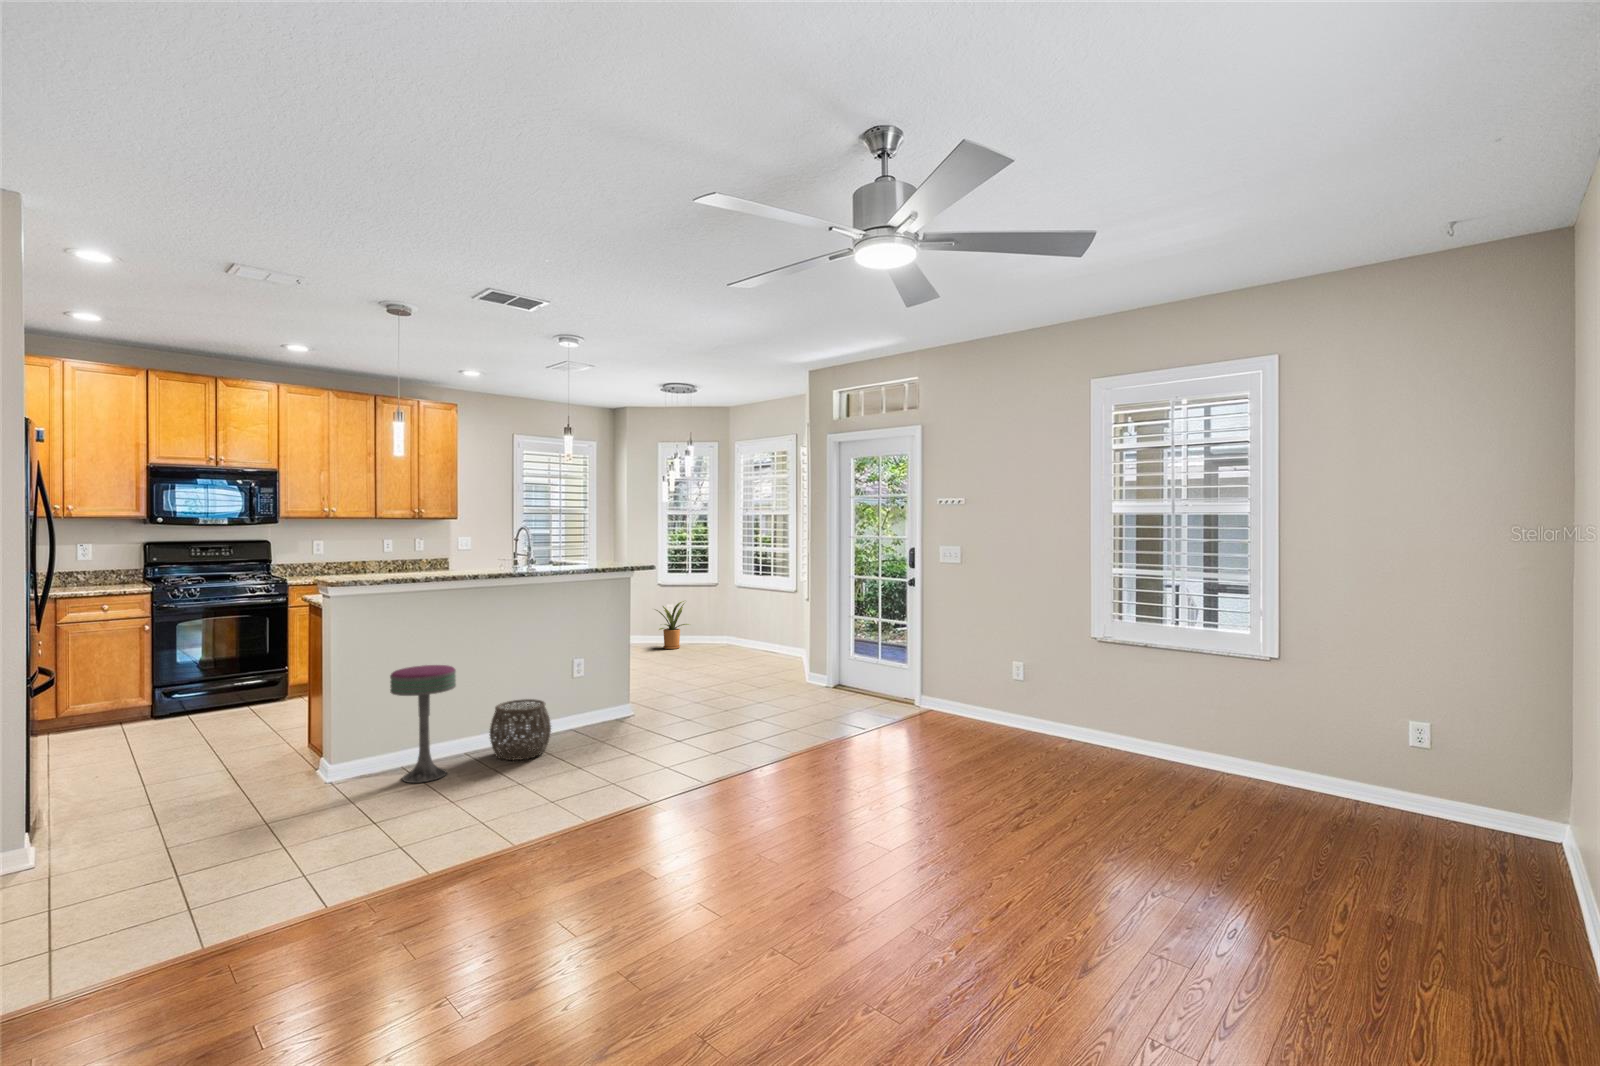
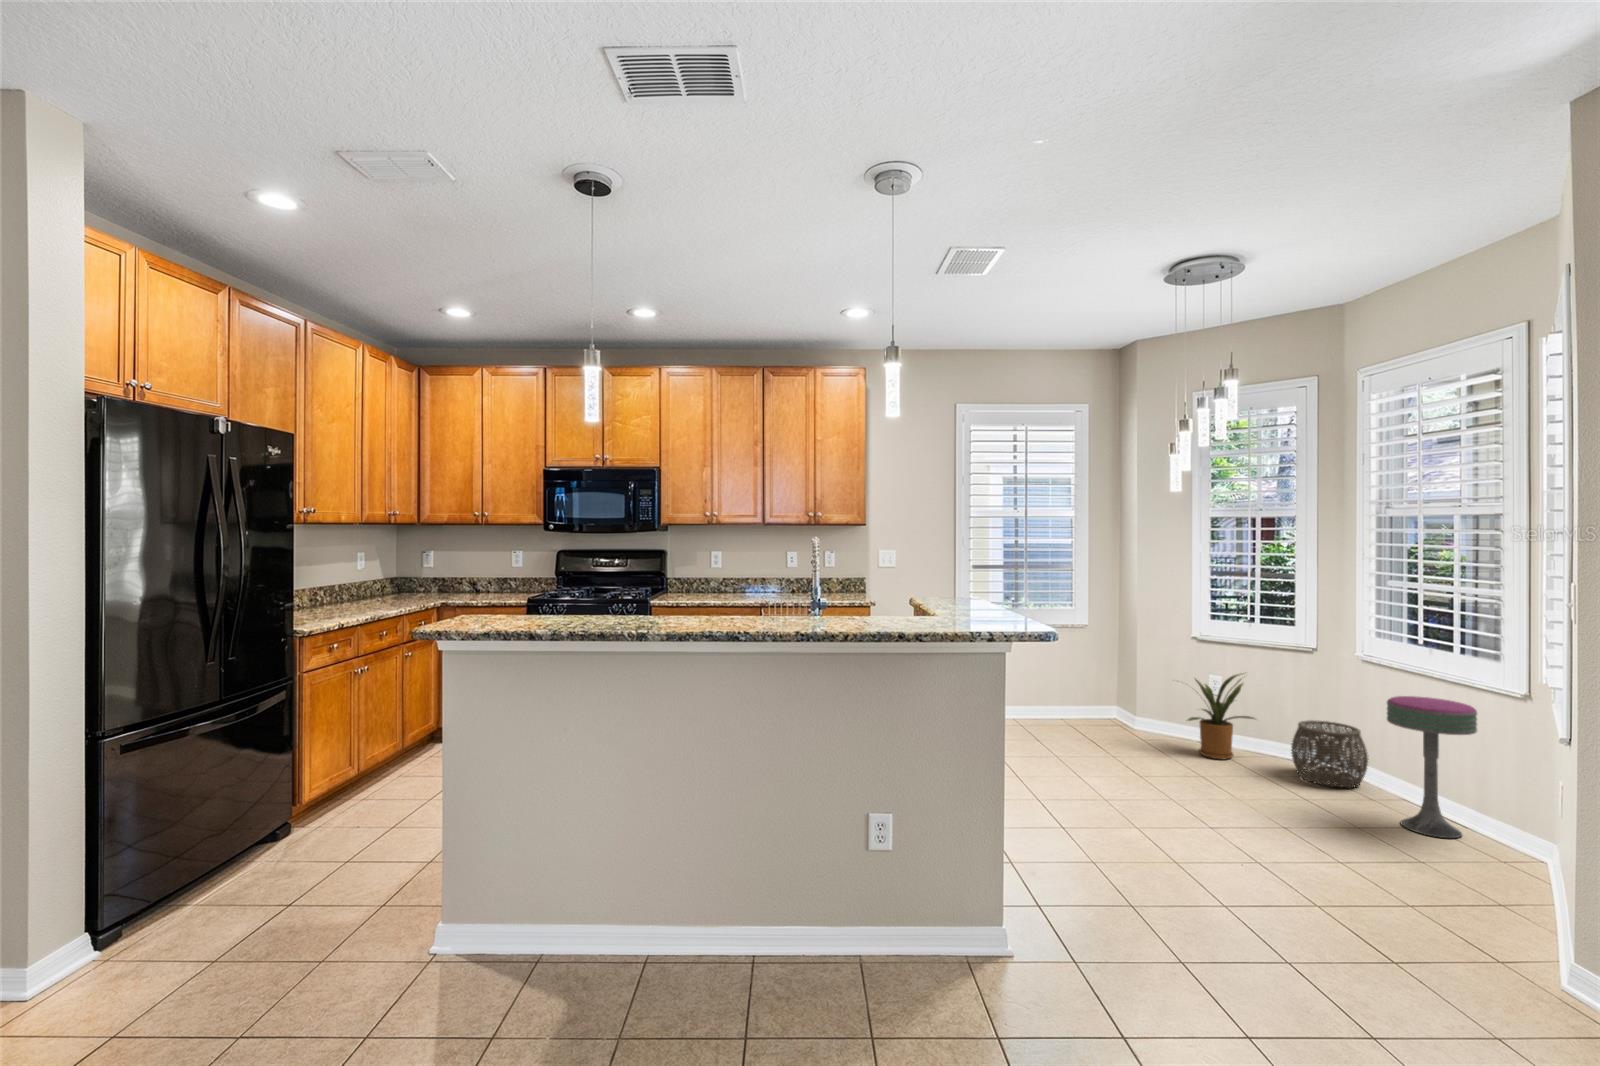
bar stool: present [390,665,456,783] -> present [1387,696,1477,838]
woven basket: present [489,699,551,760] -> present [1291,720,1368,788]

